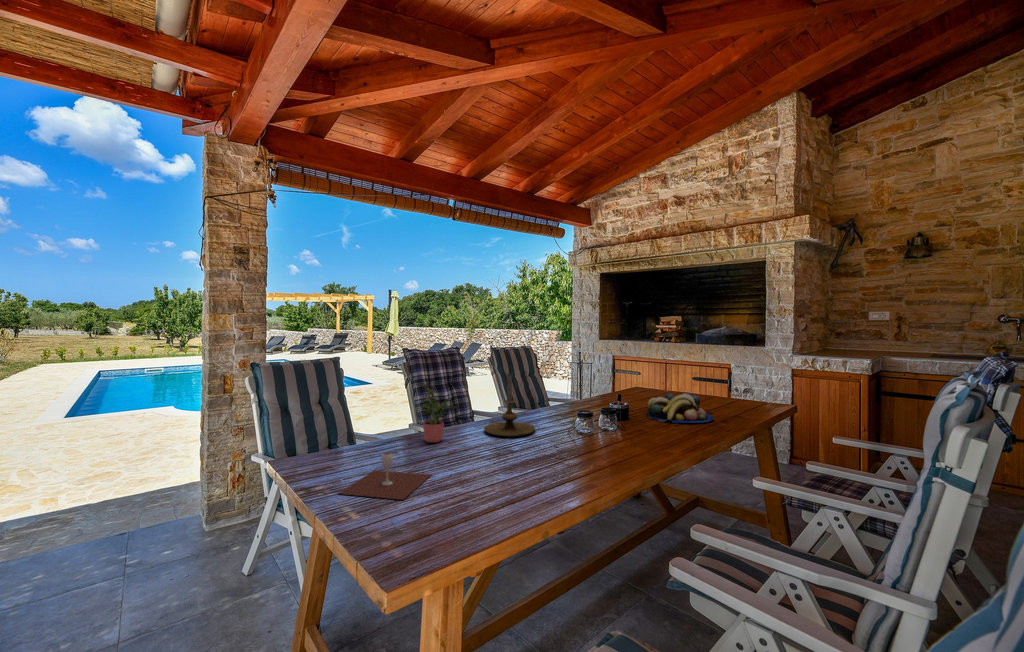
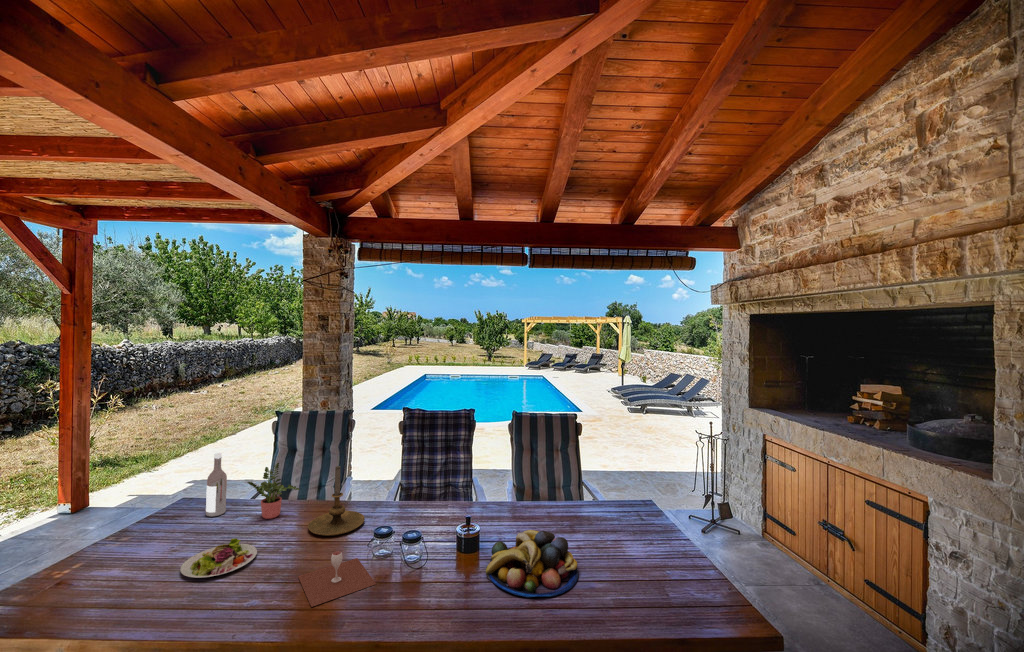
wine bottle: none [355,378,377,455] -> present [206,453,227,517]
salad plate: none [465,444,532,471] -> present [180,538,257,578]
wine glass: present [338,452,431,500] -> present [298,551,376,607]

